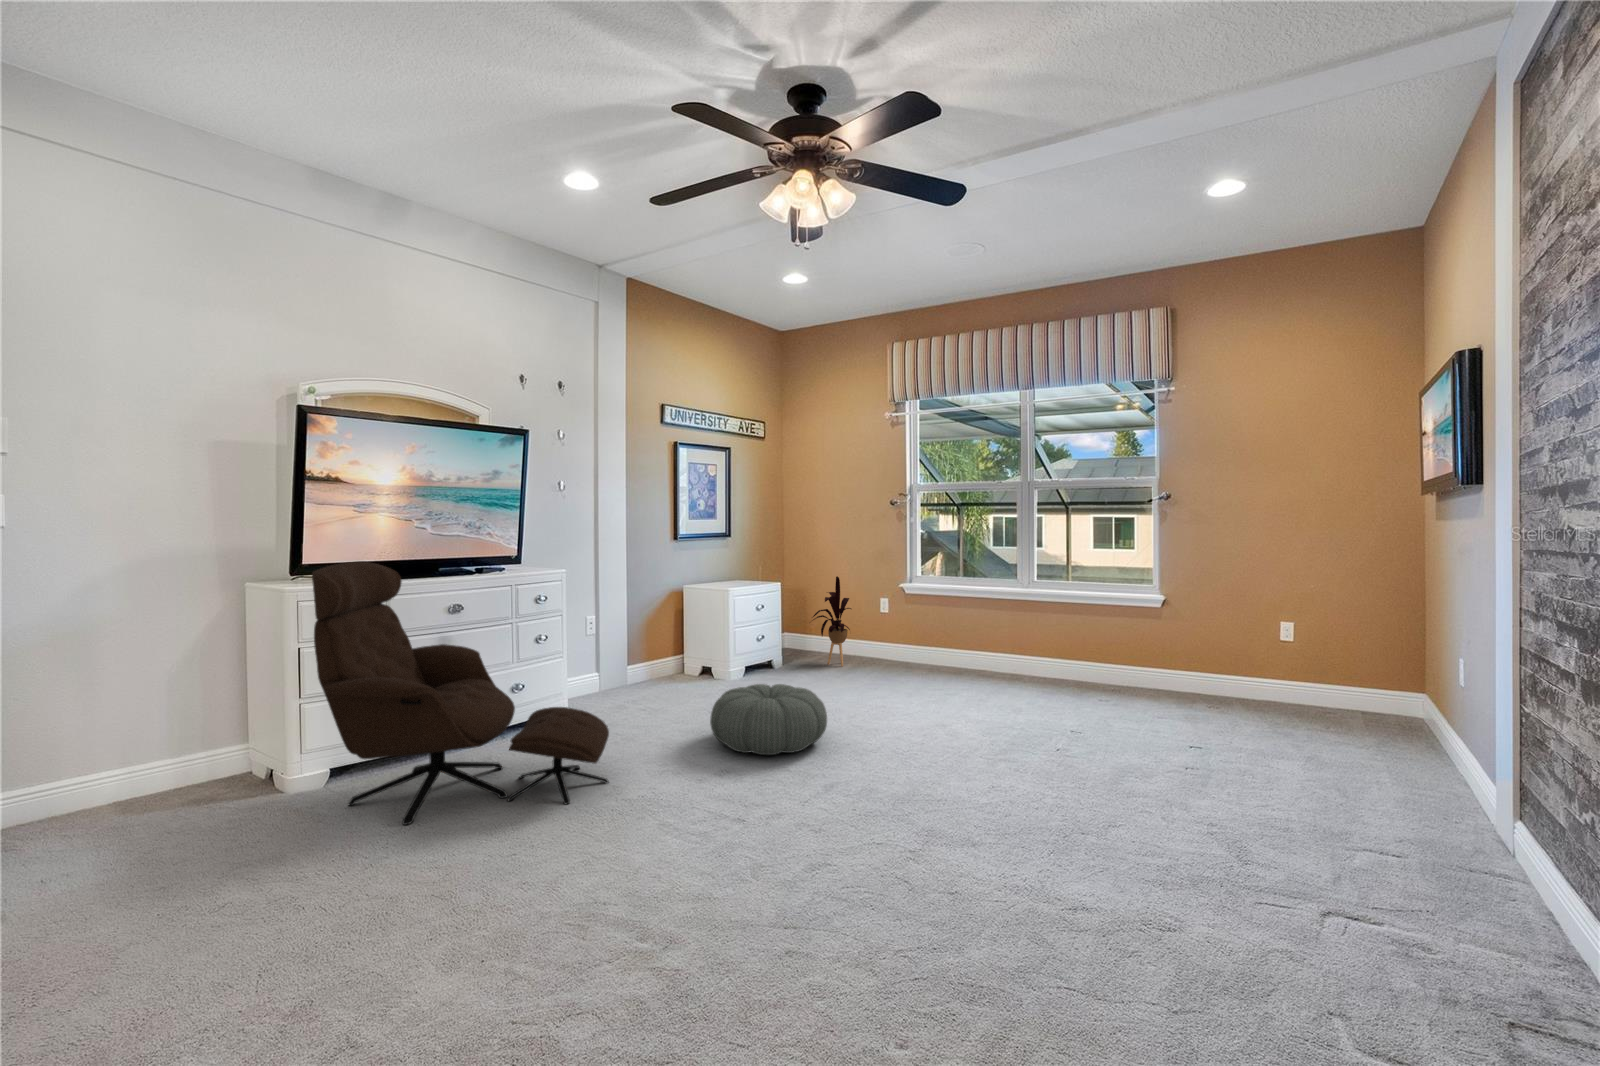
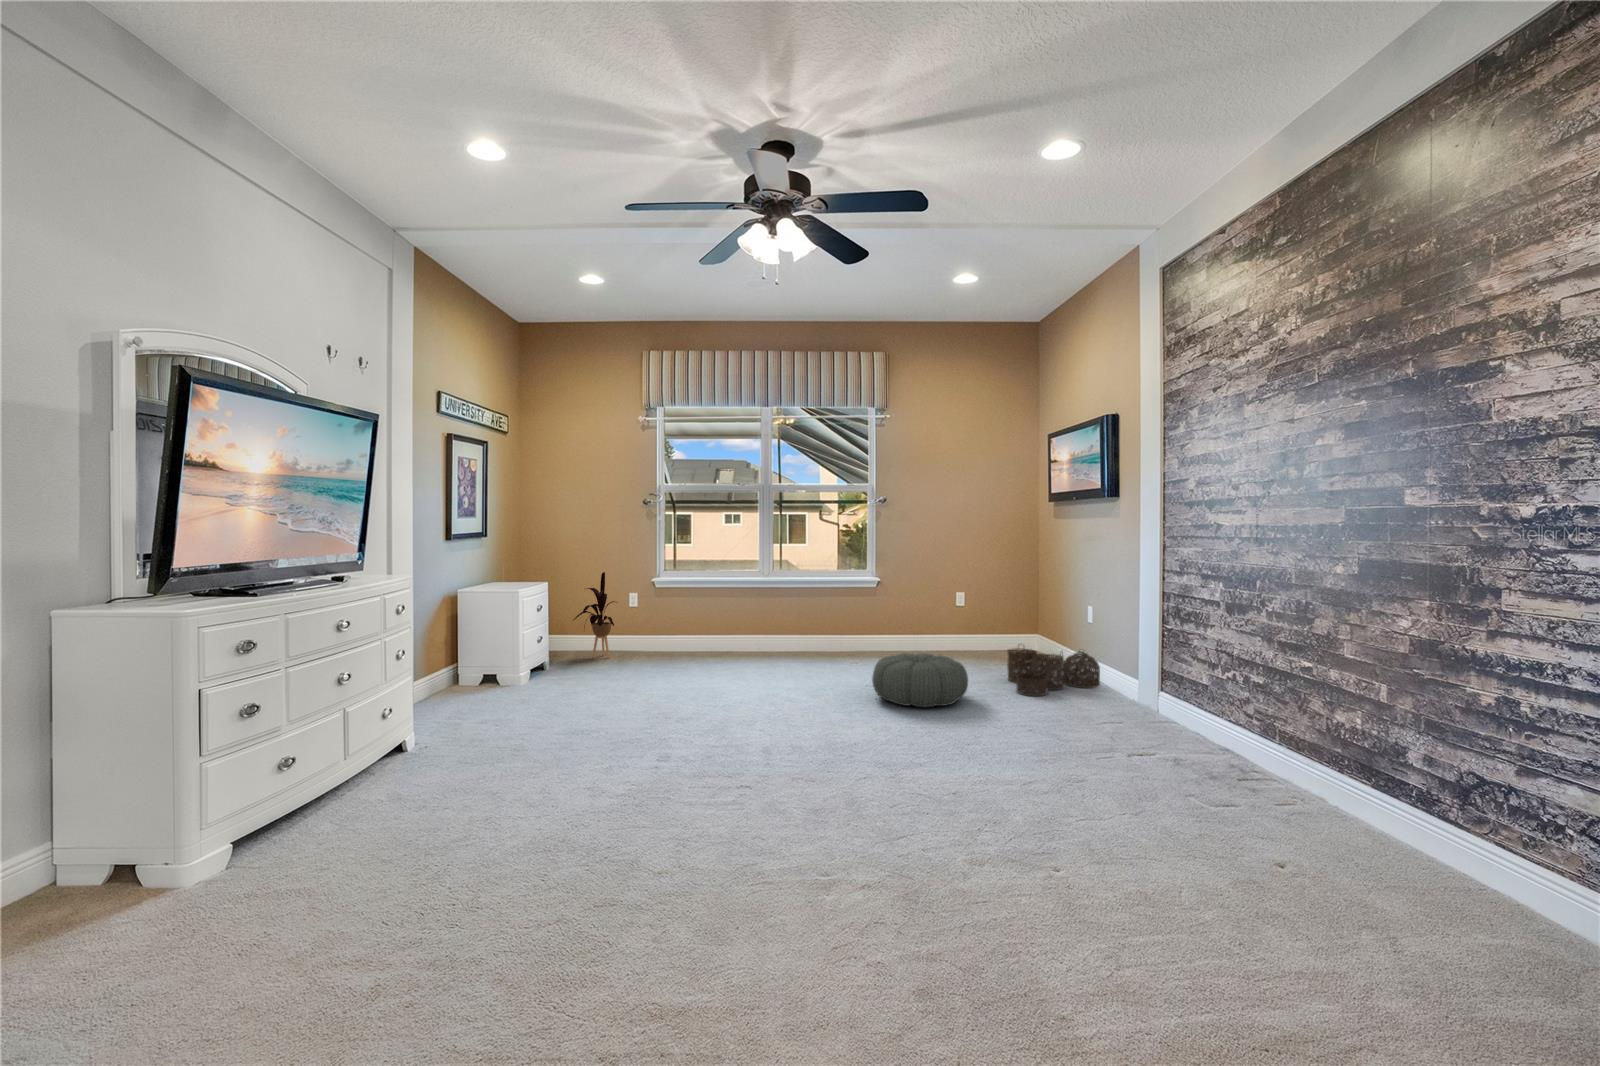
lounge chair: present [312,561,609,825] -> none [269,566,589,853]
pouf: present [710,684,827,755] -> present [872,653,968,707]
woven basket: none [1316,740,1546,856] -> present [1007,648,1100,696]

